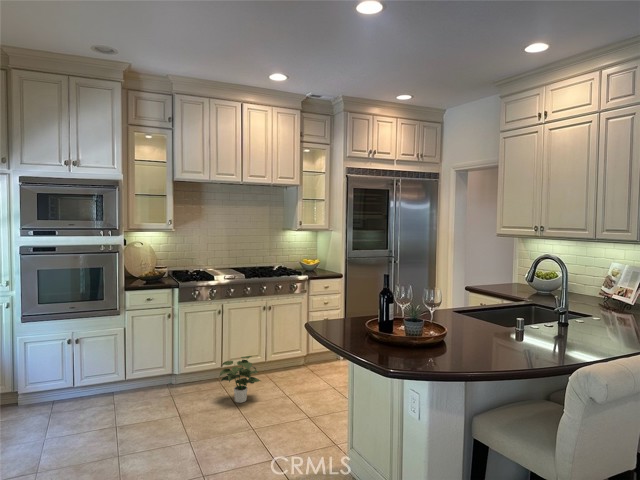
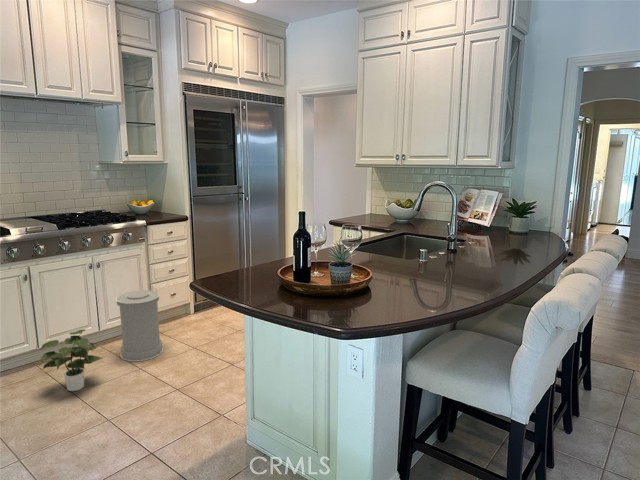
trash can: none [277,332,310,390] -> present [116,290,163,361]

